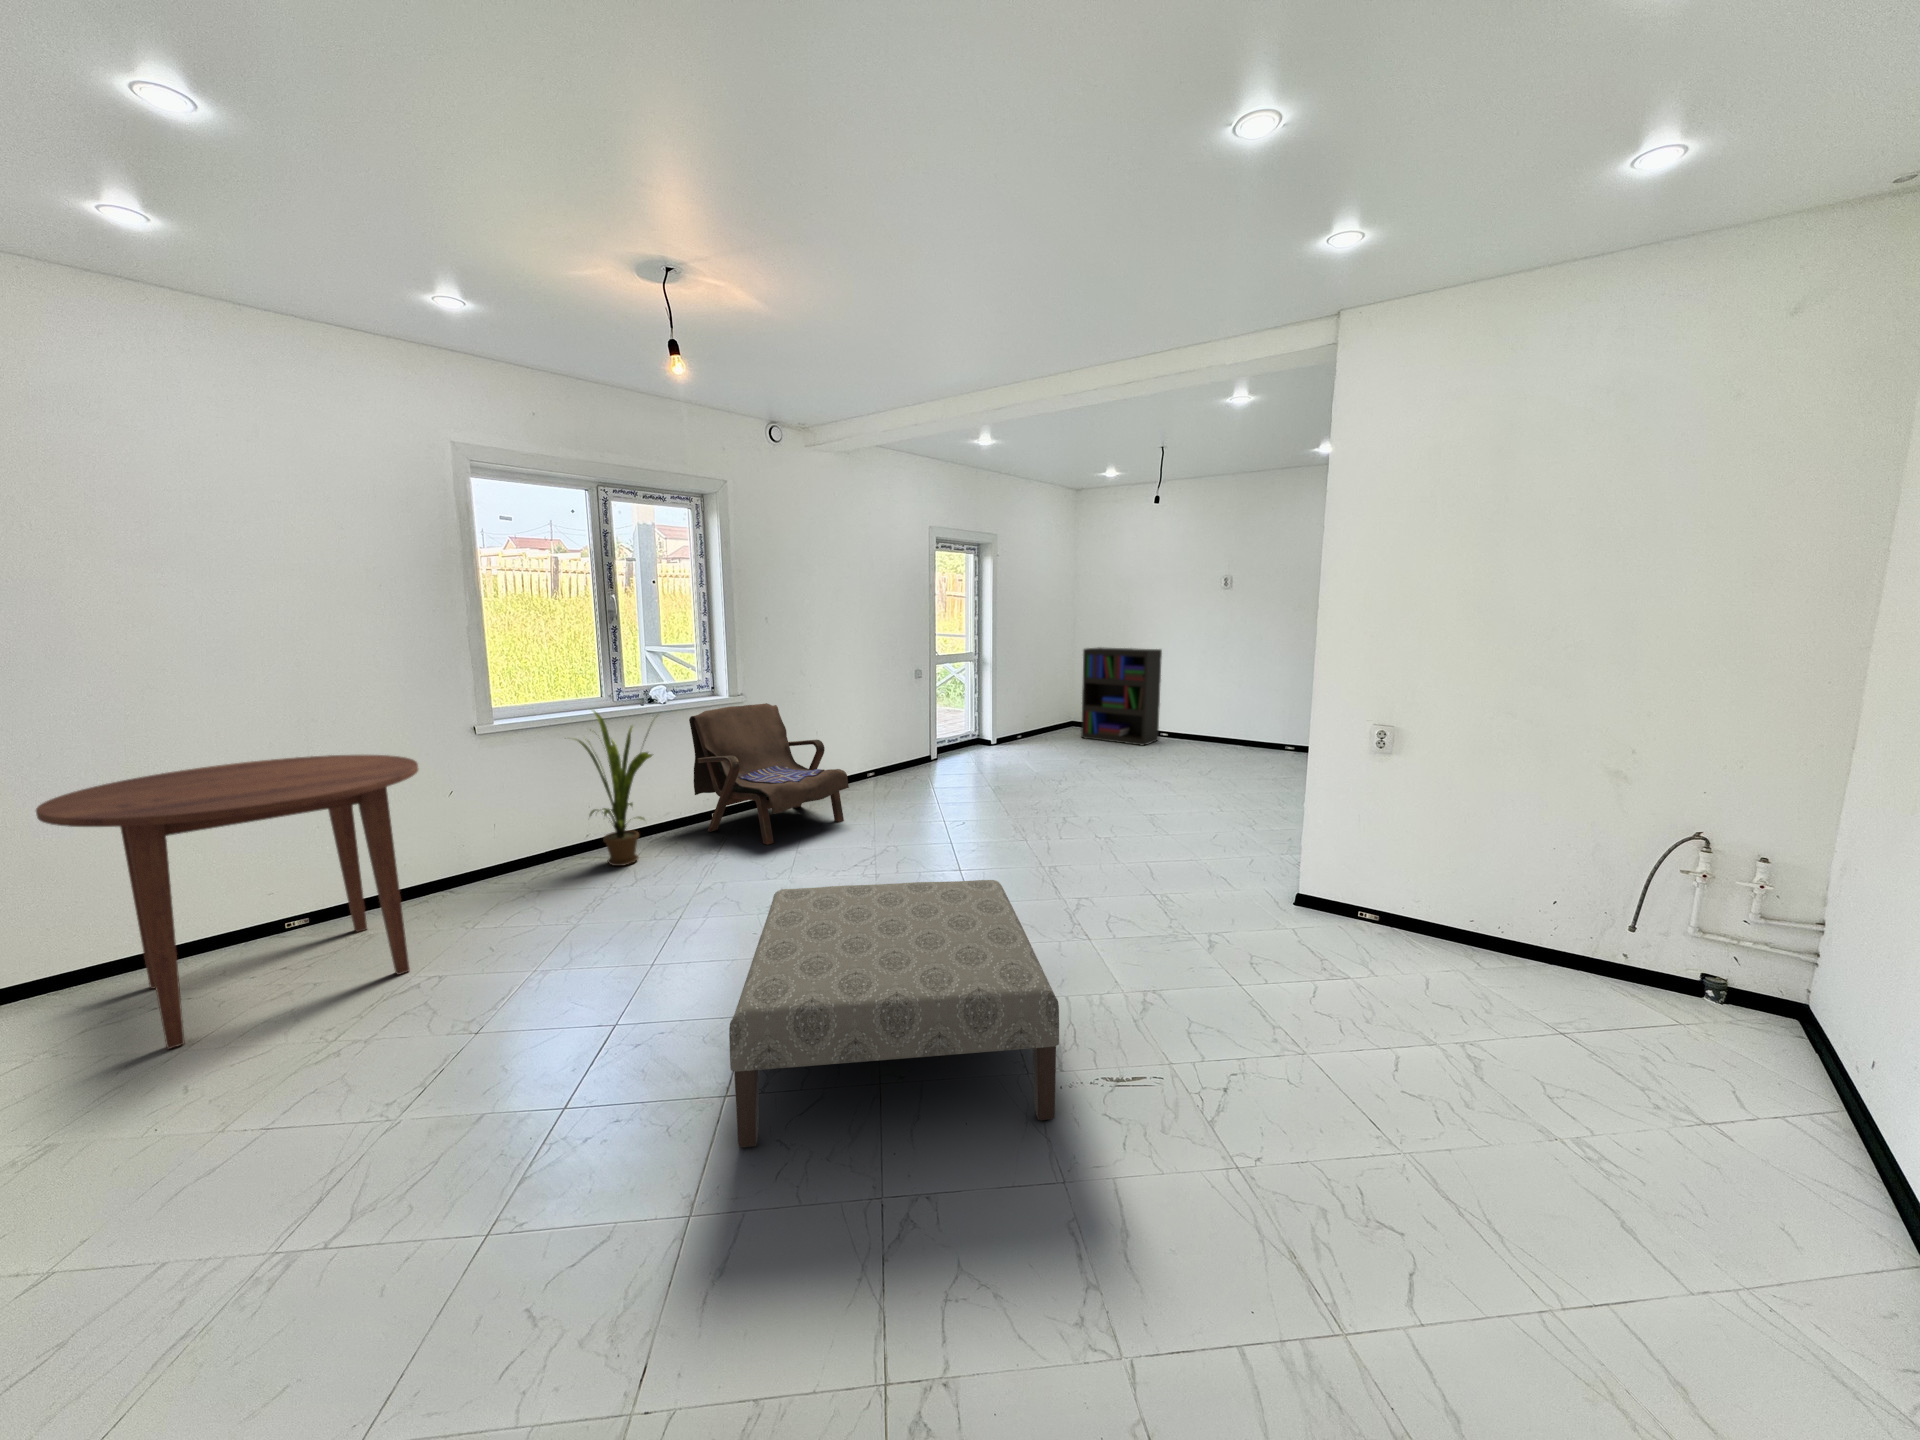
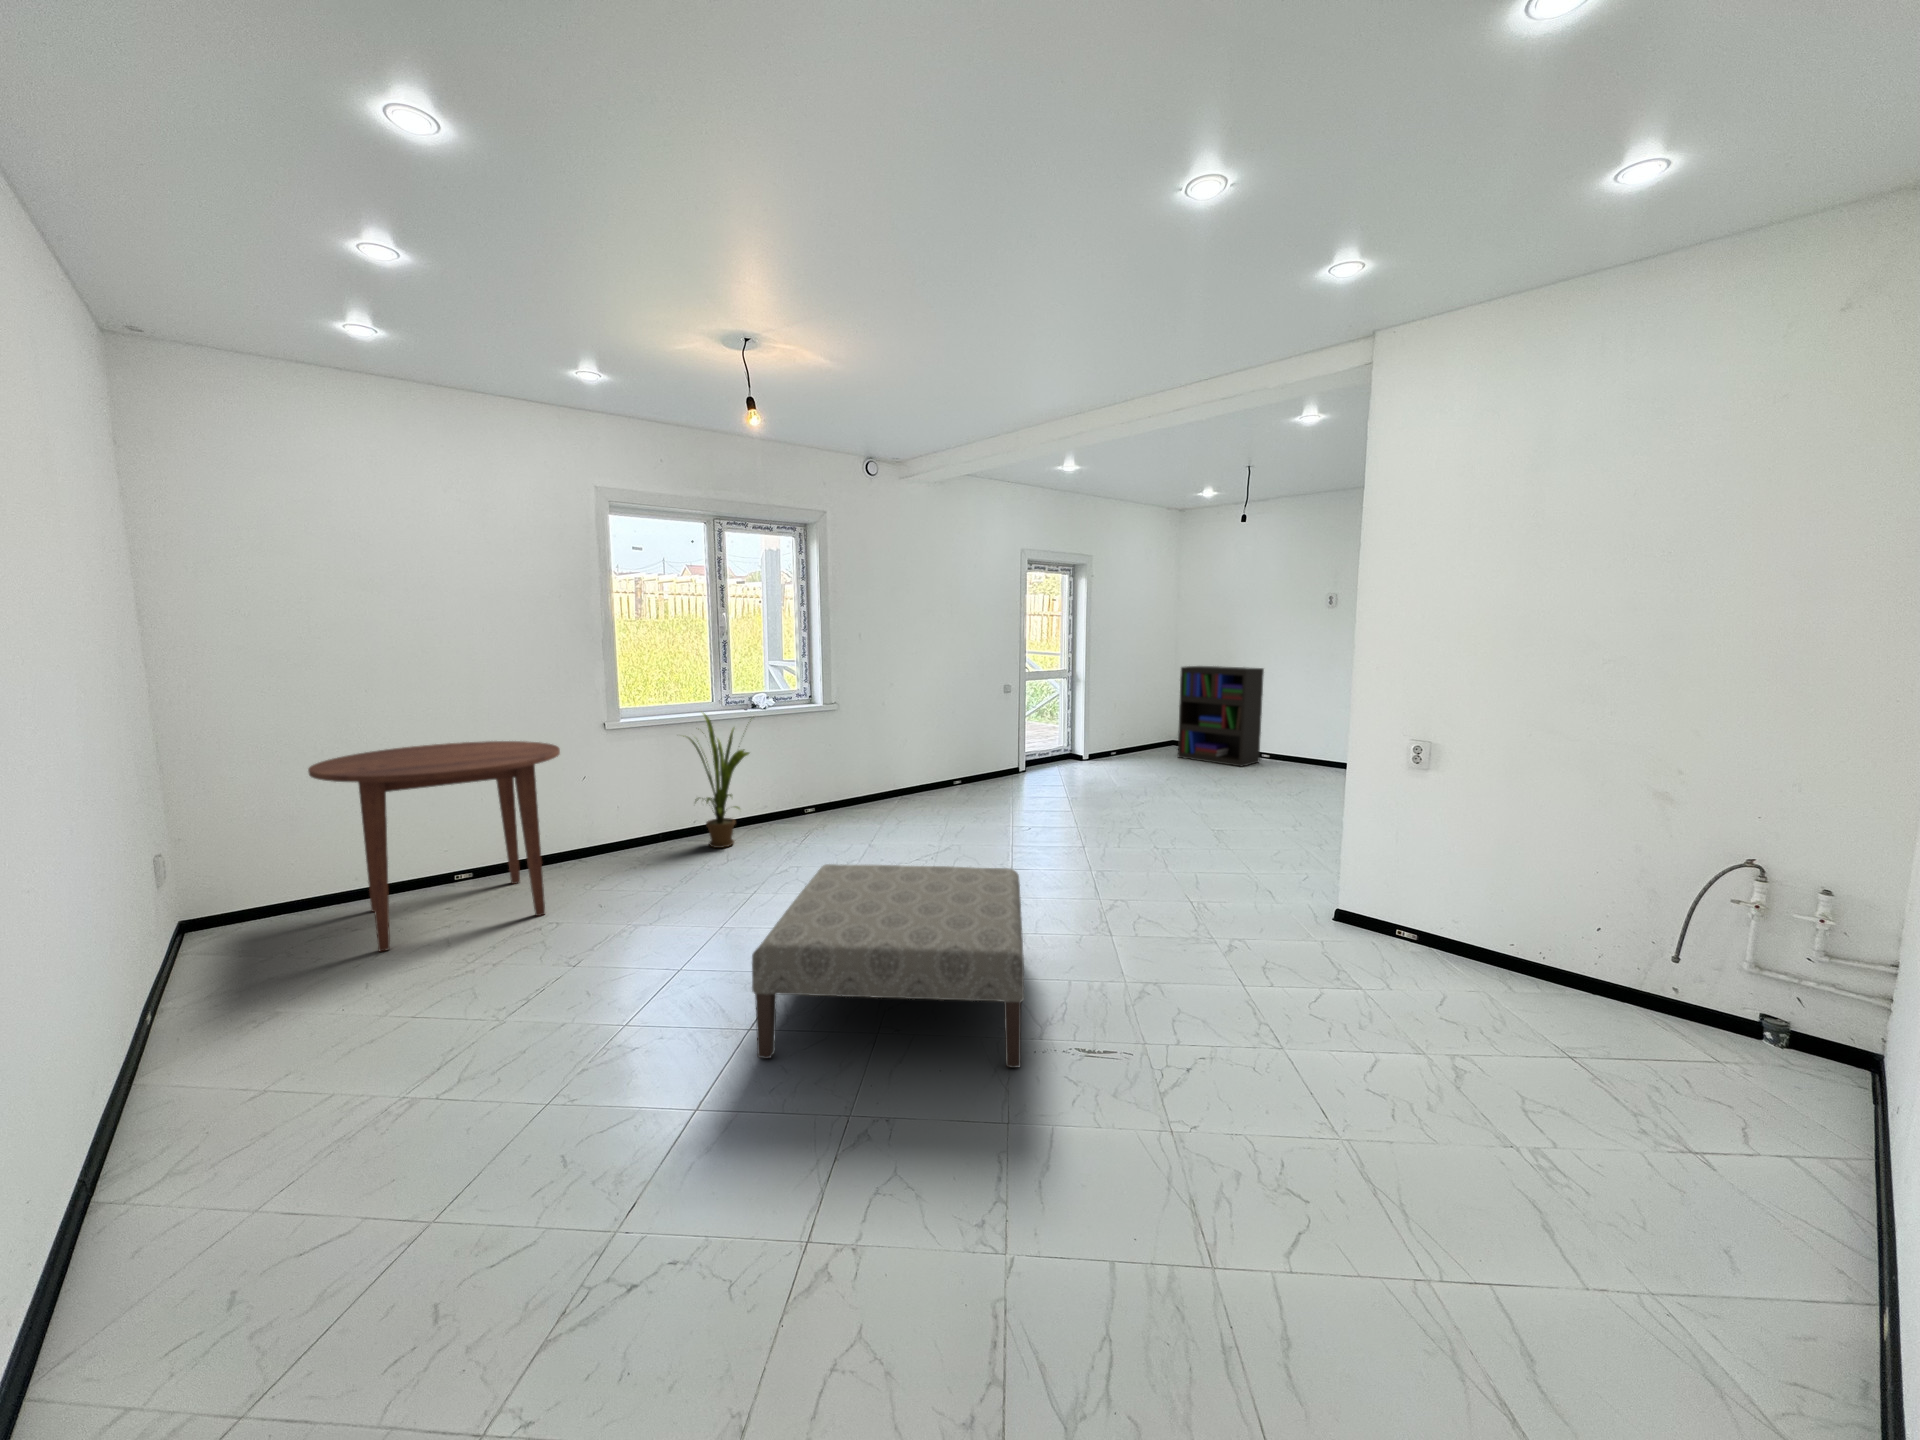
armchair: present [689,703,849,845] -> none [786,712,923,838]

